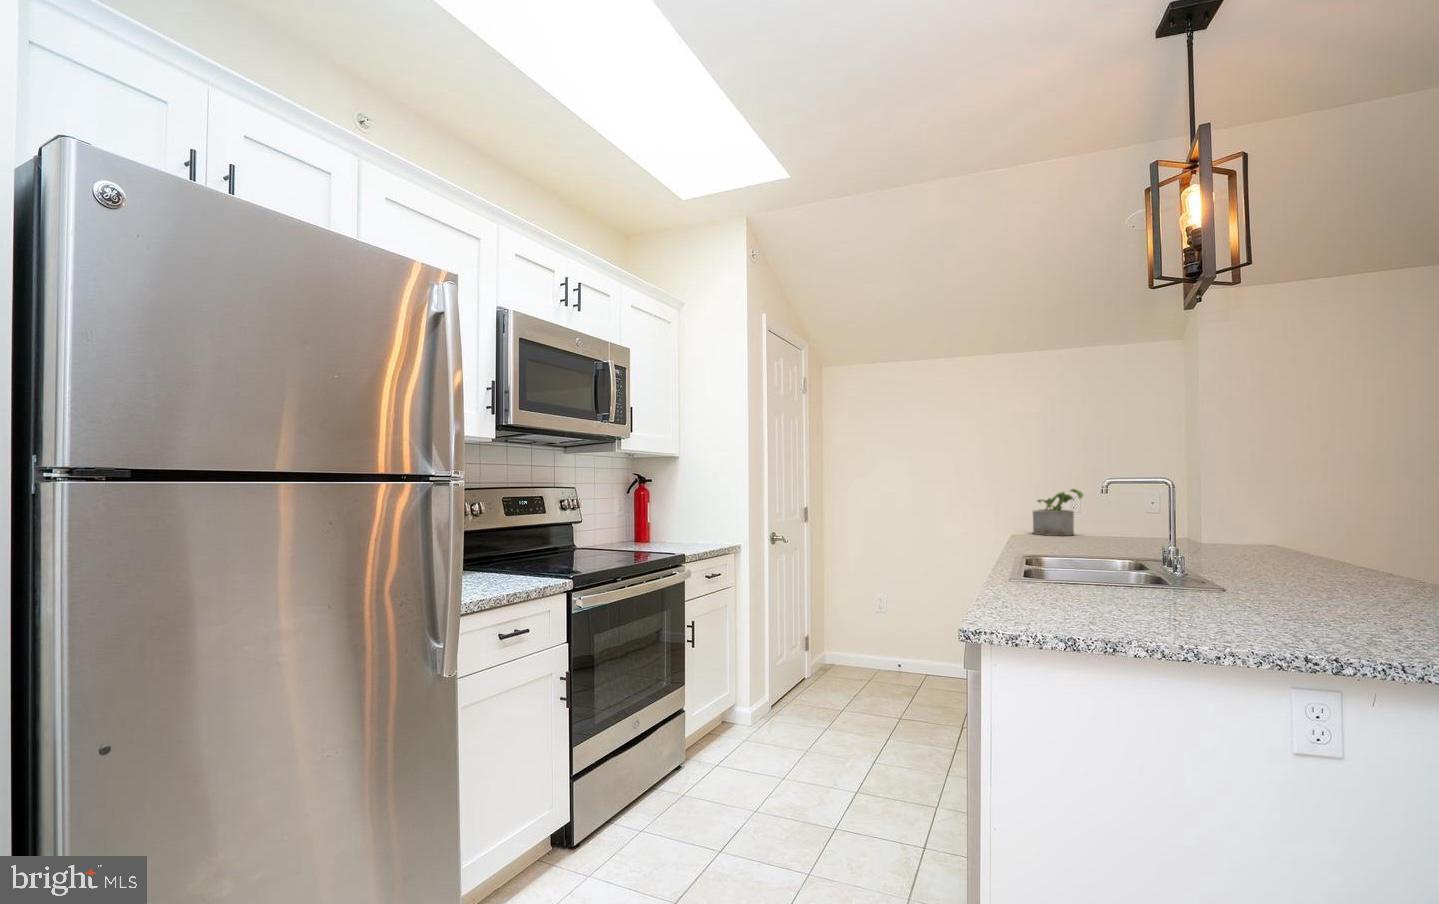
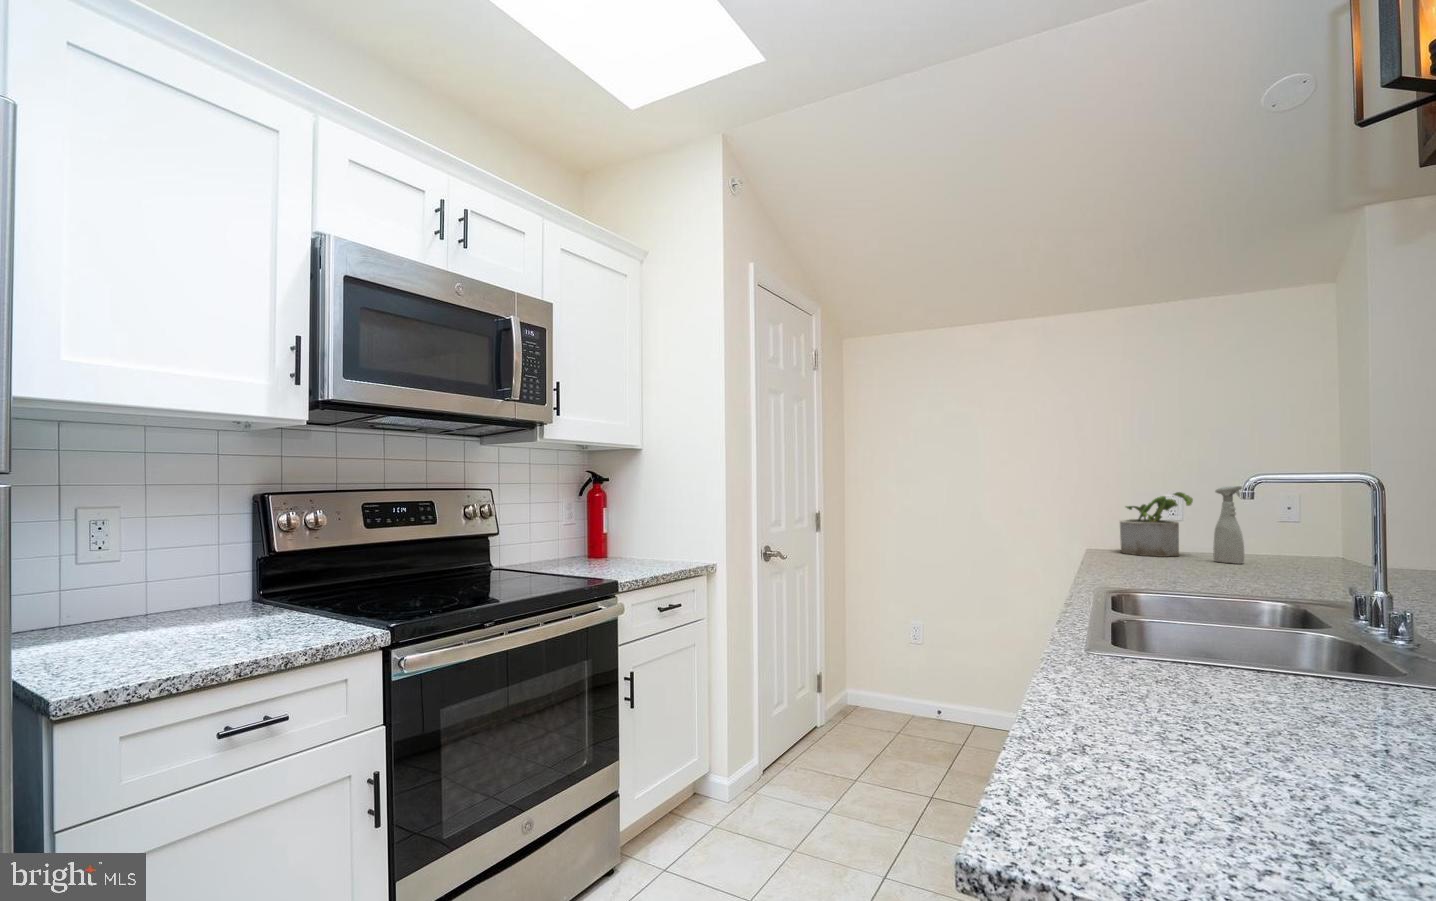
spray bottle: none [1097,484,1117,539] -> present [1213,486,1244,564]

